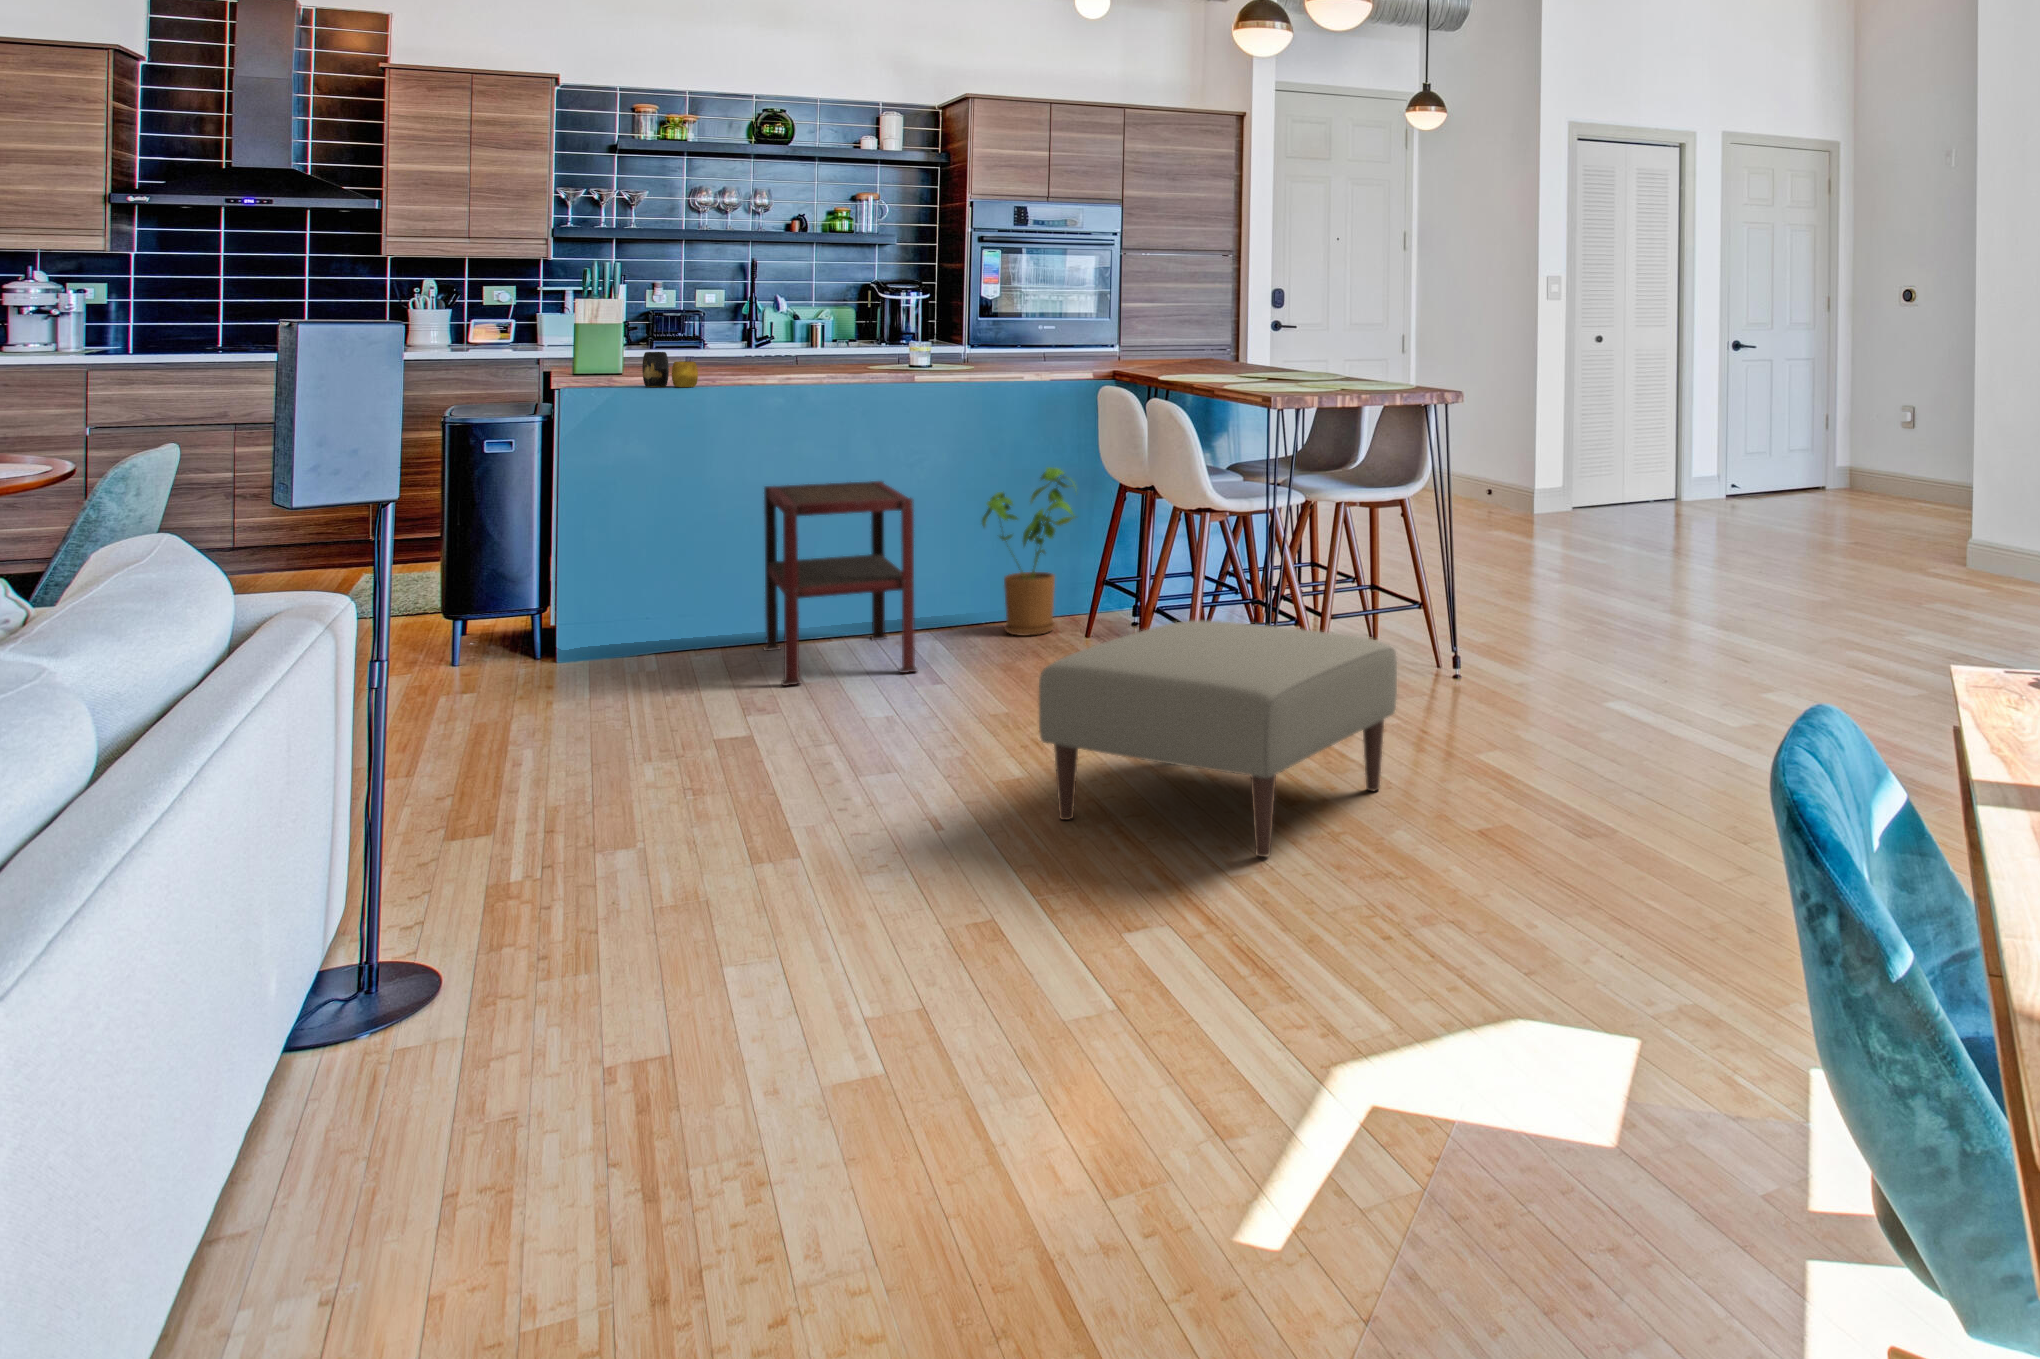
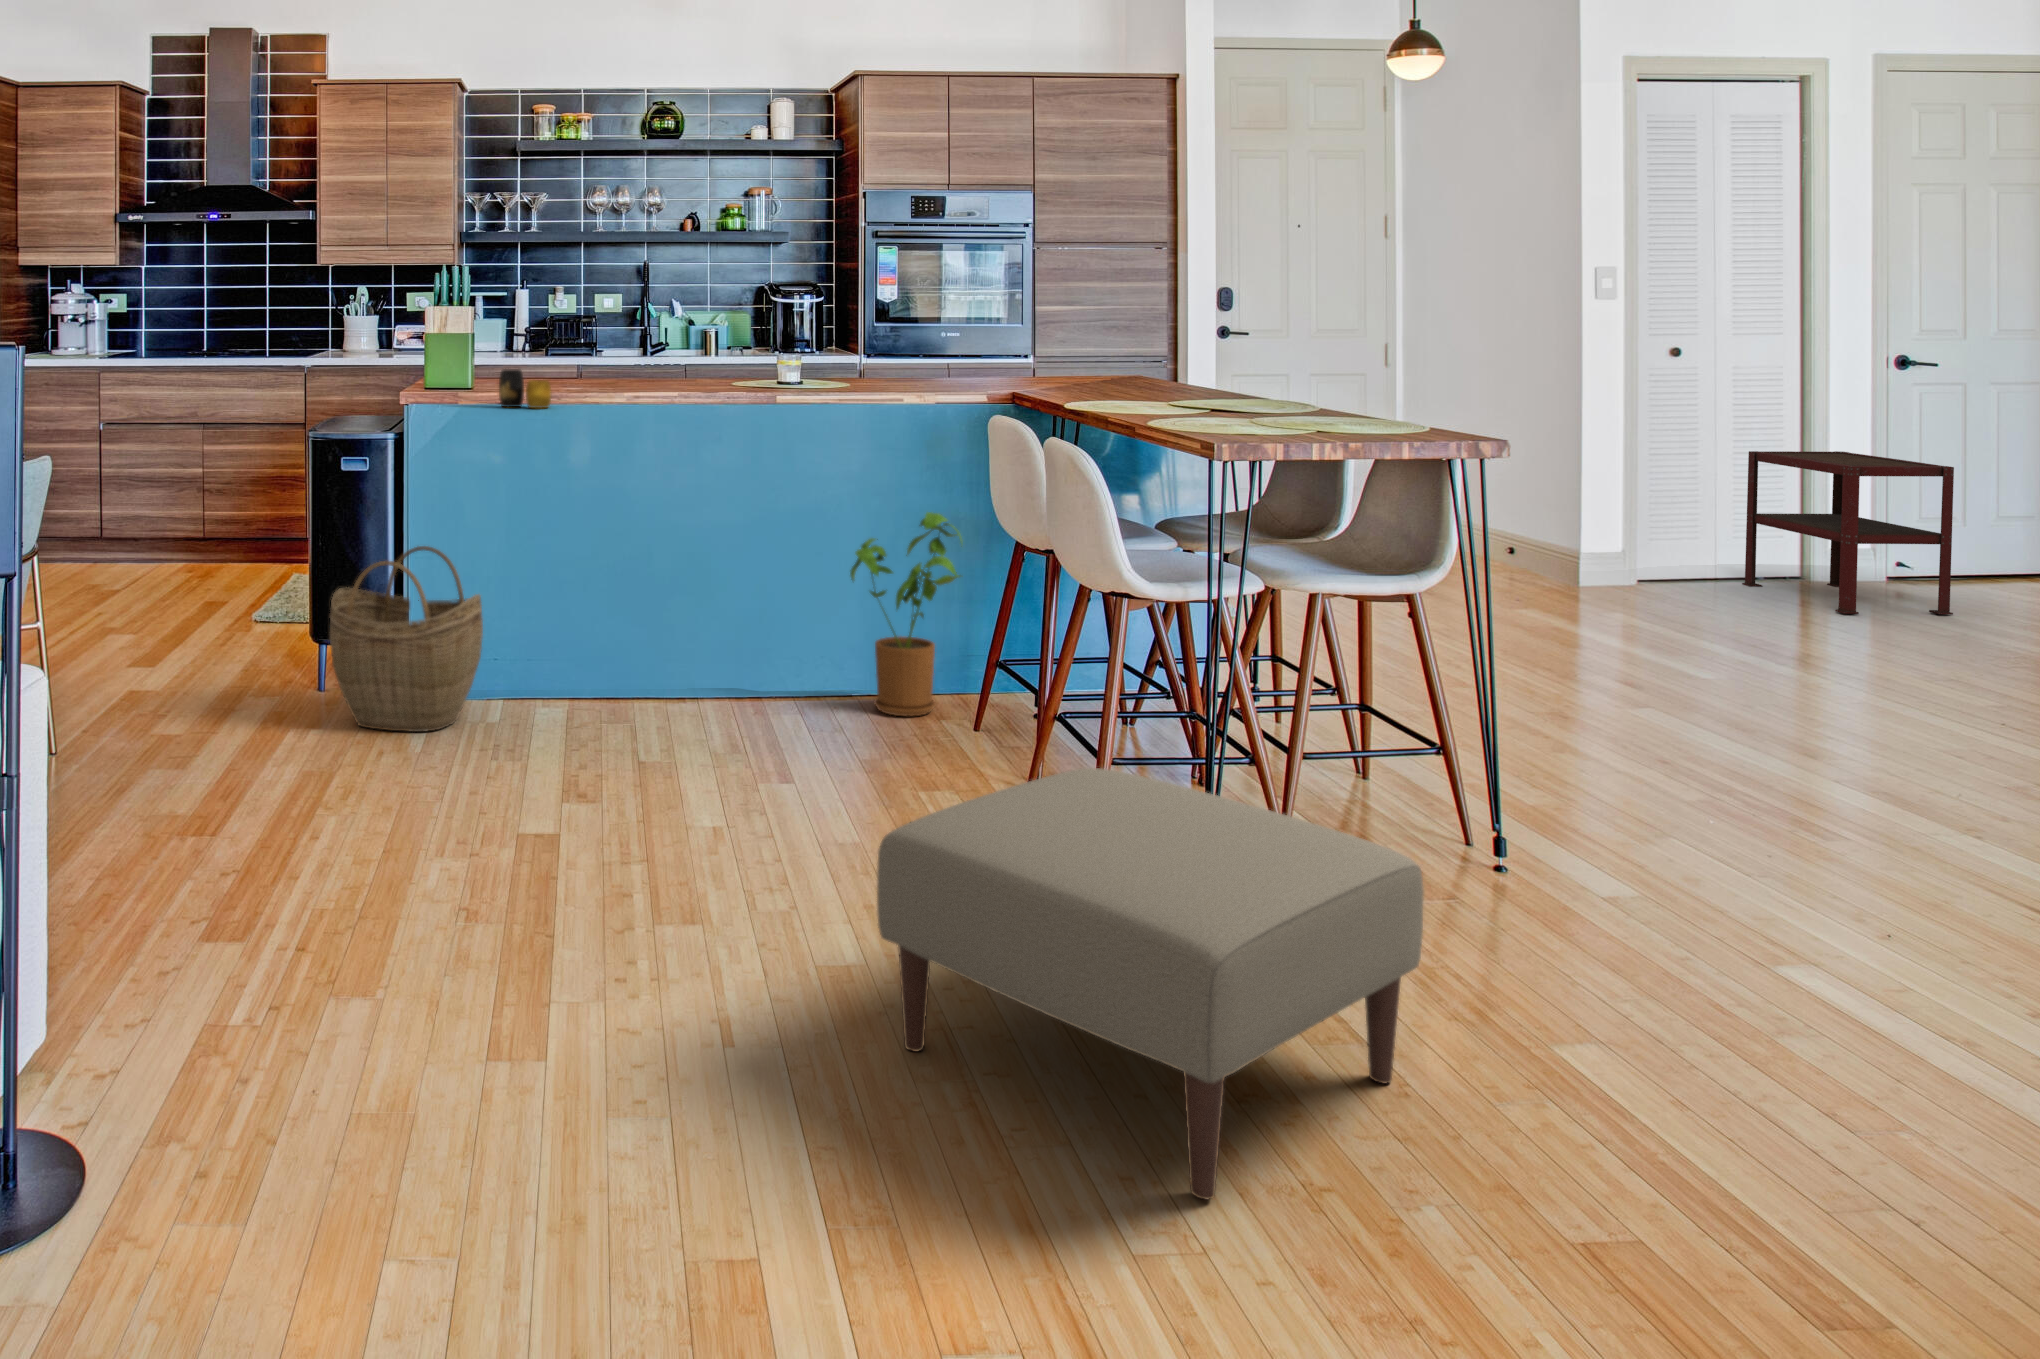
side table: present [764,481,917,686] -> present [1742,451,1954,615]
woven basket: none [470,516,635,688] -> present [330,546,483,732]

